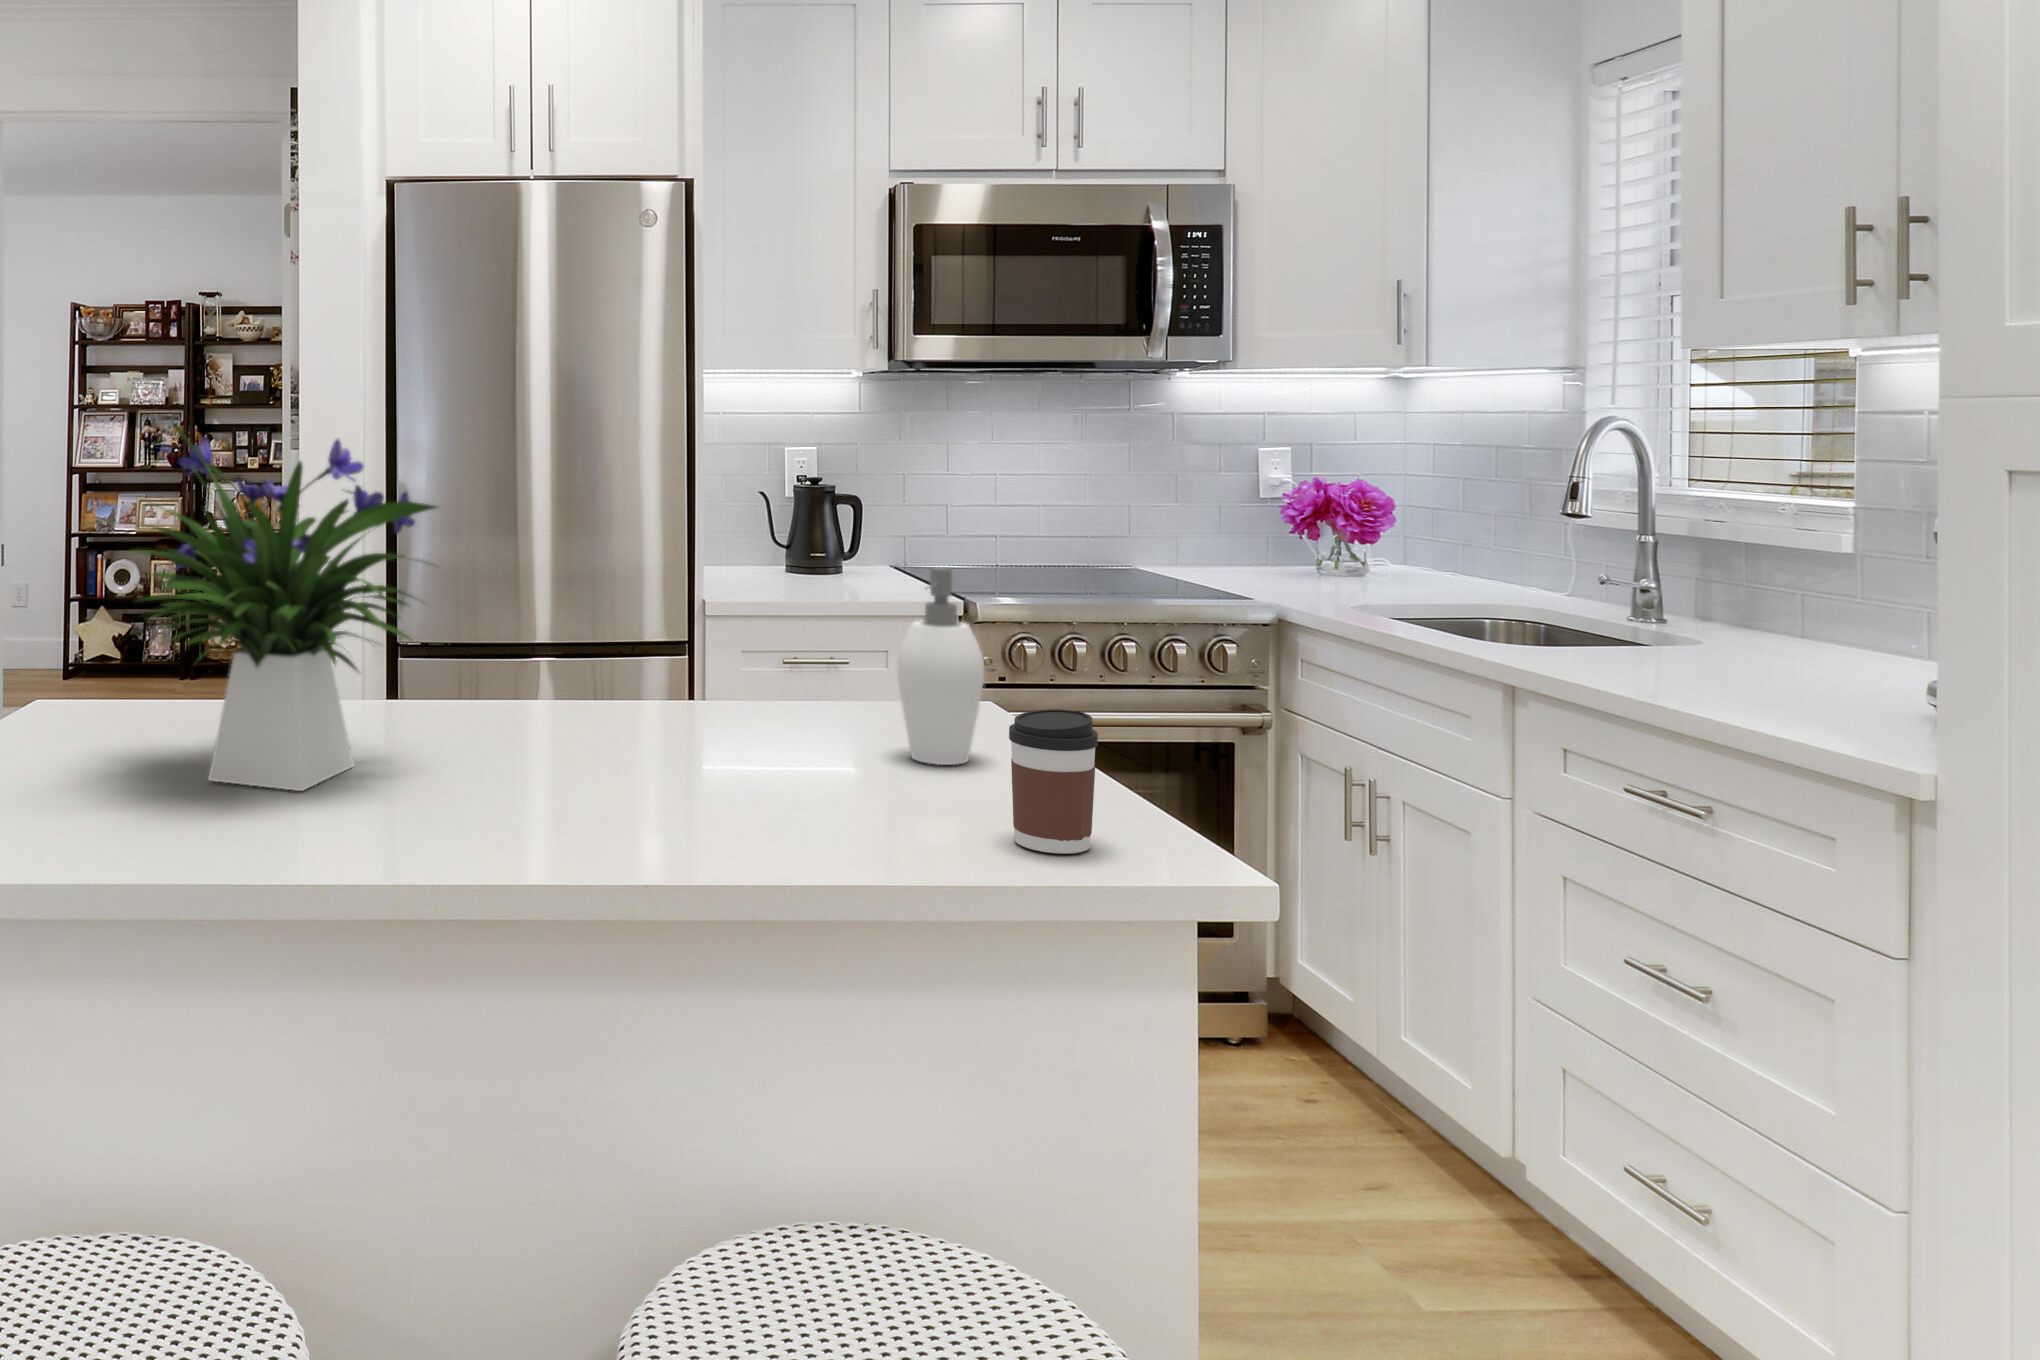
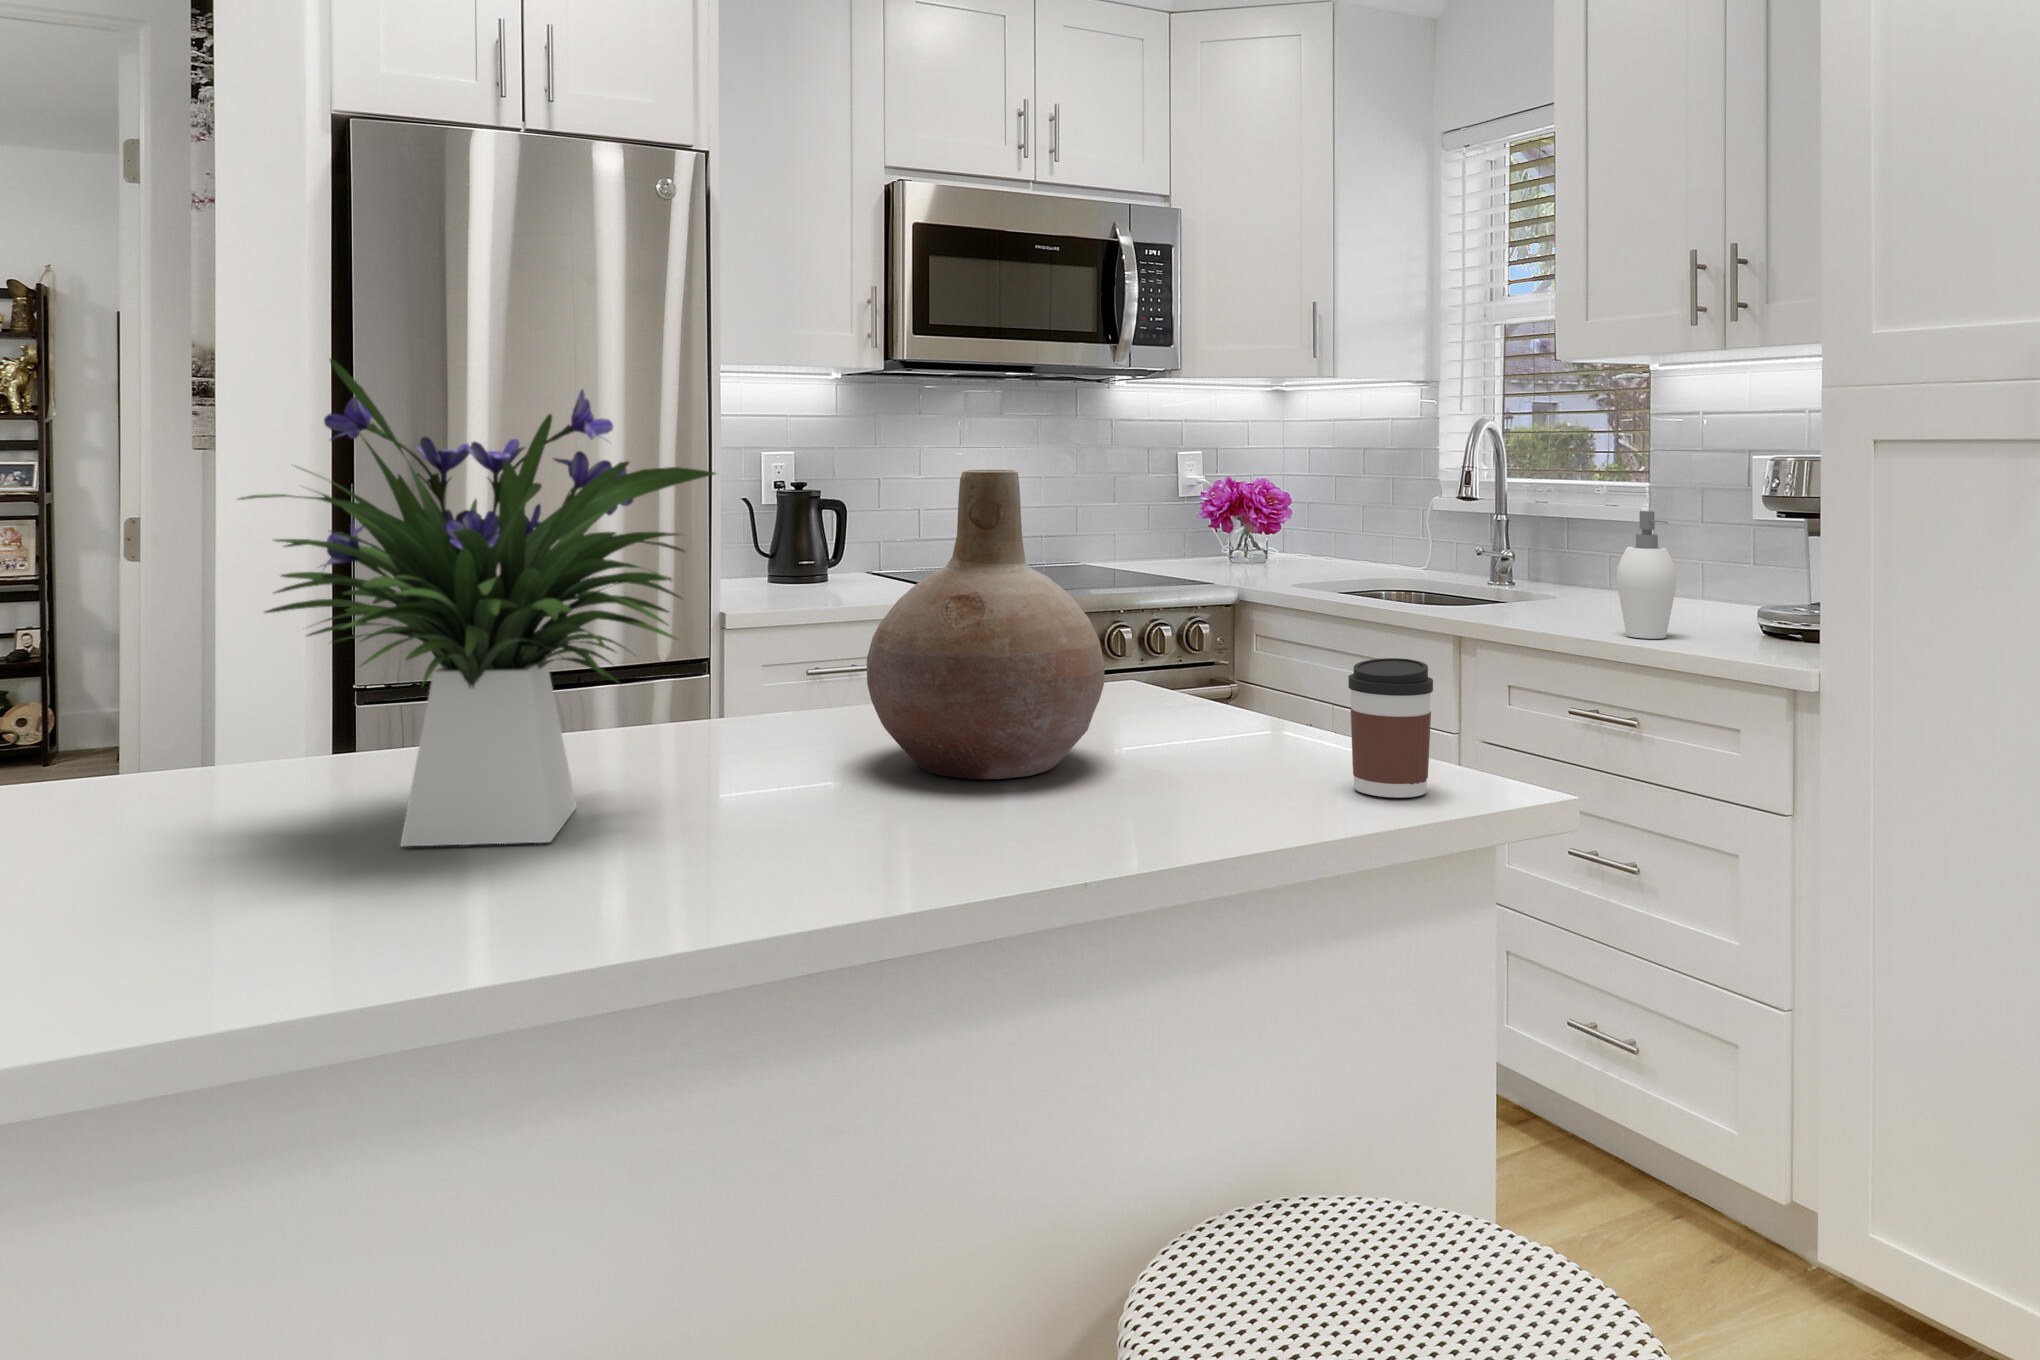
vase: none [600,502,816,785] -> present [867,470,1105,779]
soap dispenser: present [897,567,984,765] -> present [1617,511,1677,639]

